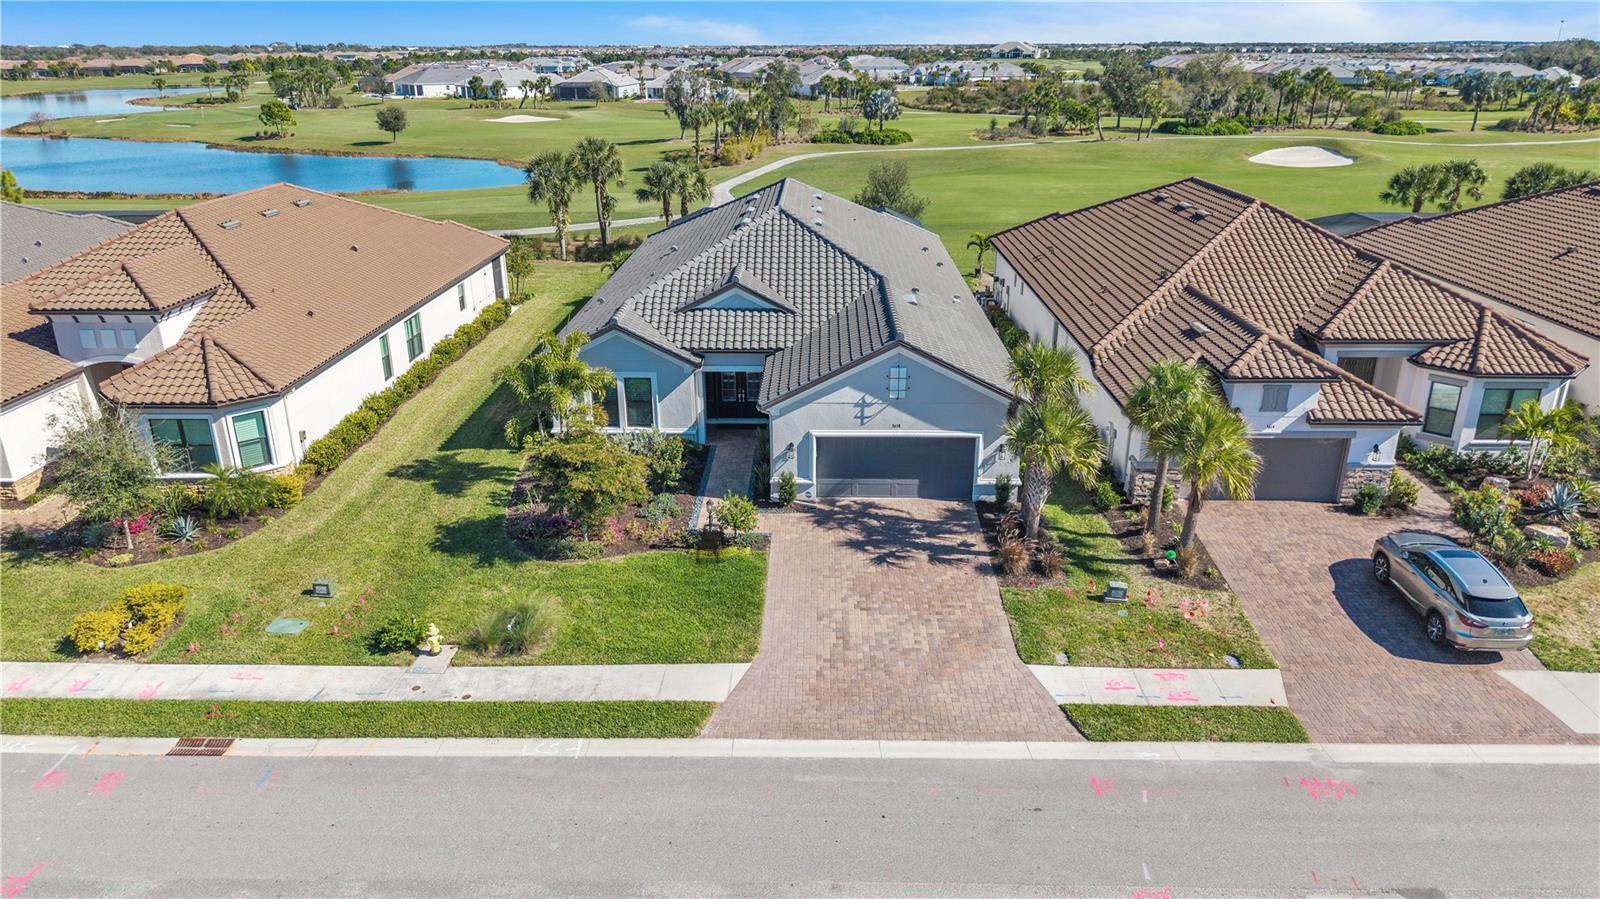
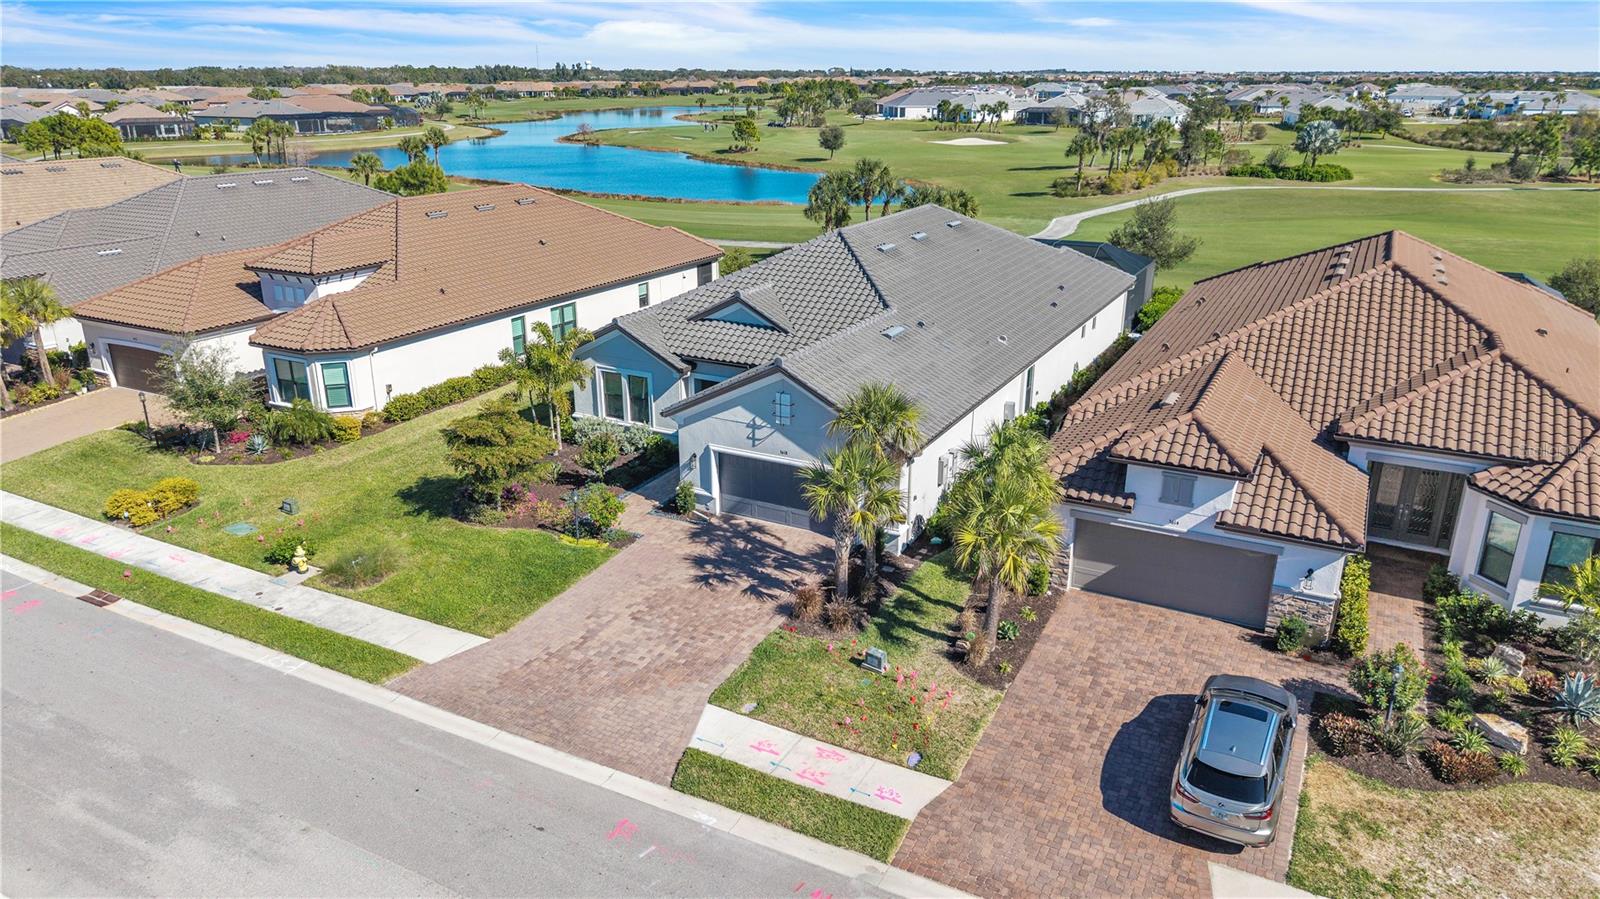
bench: present [696,523,725,563] -> present [154,424,191,451]

